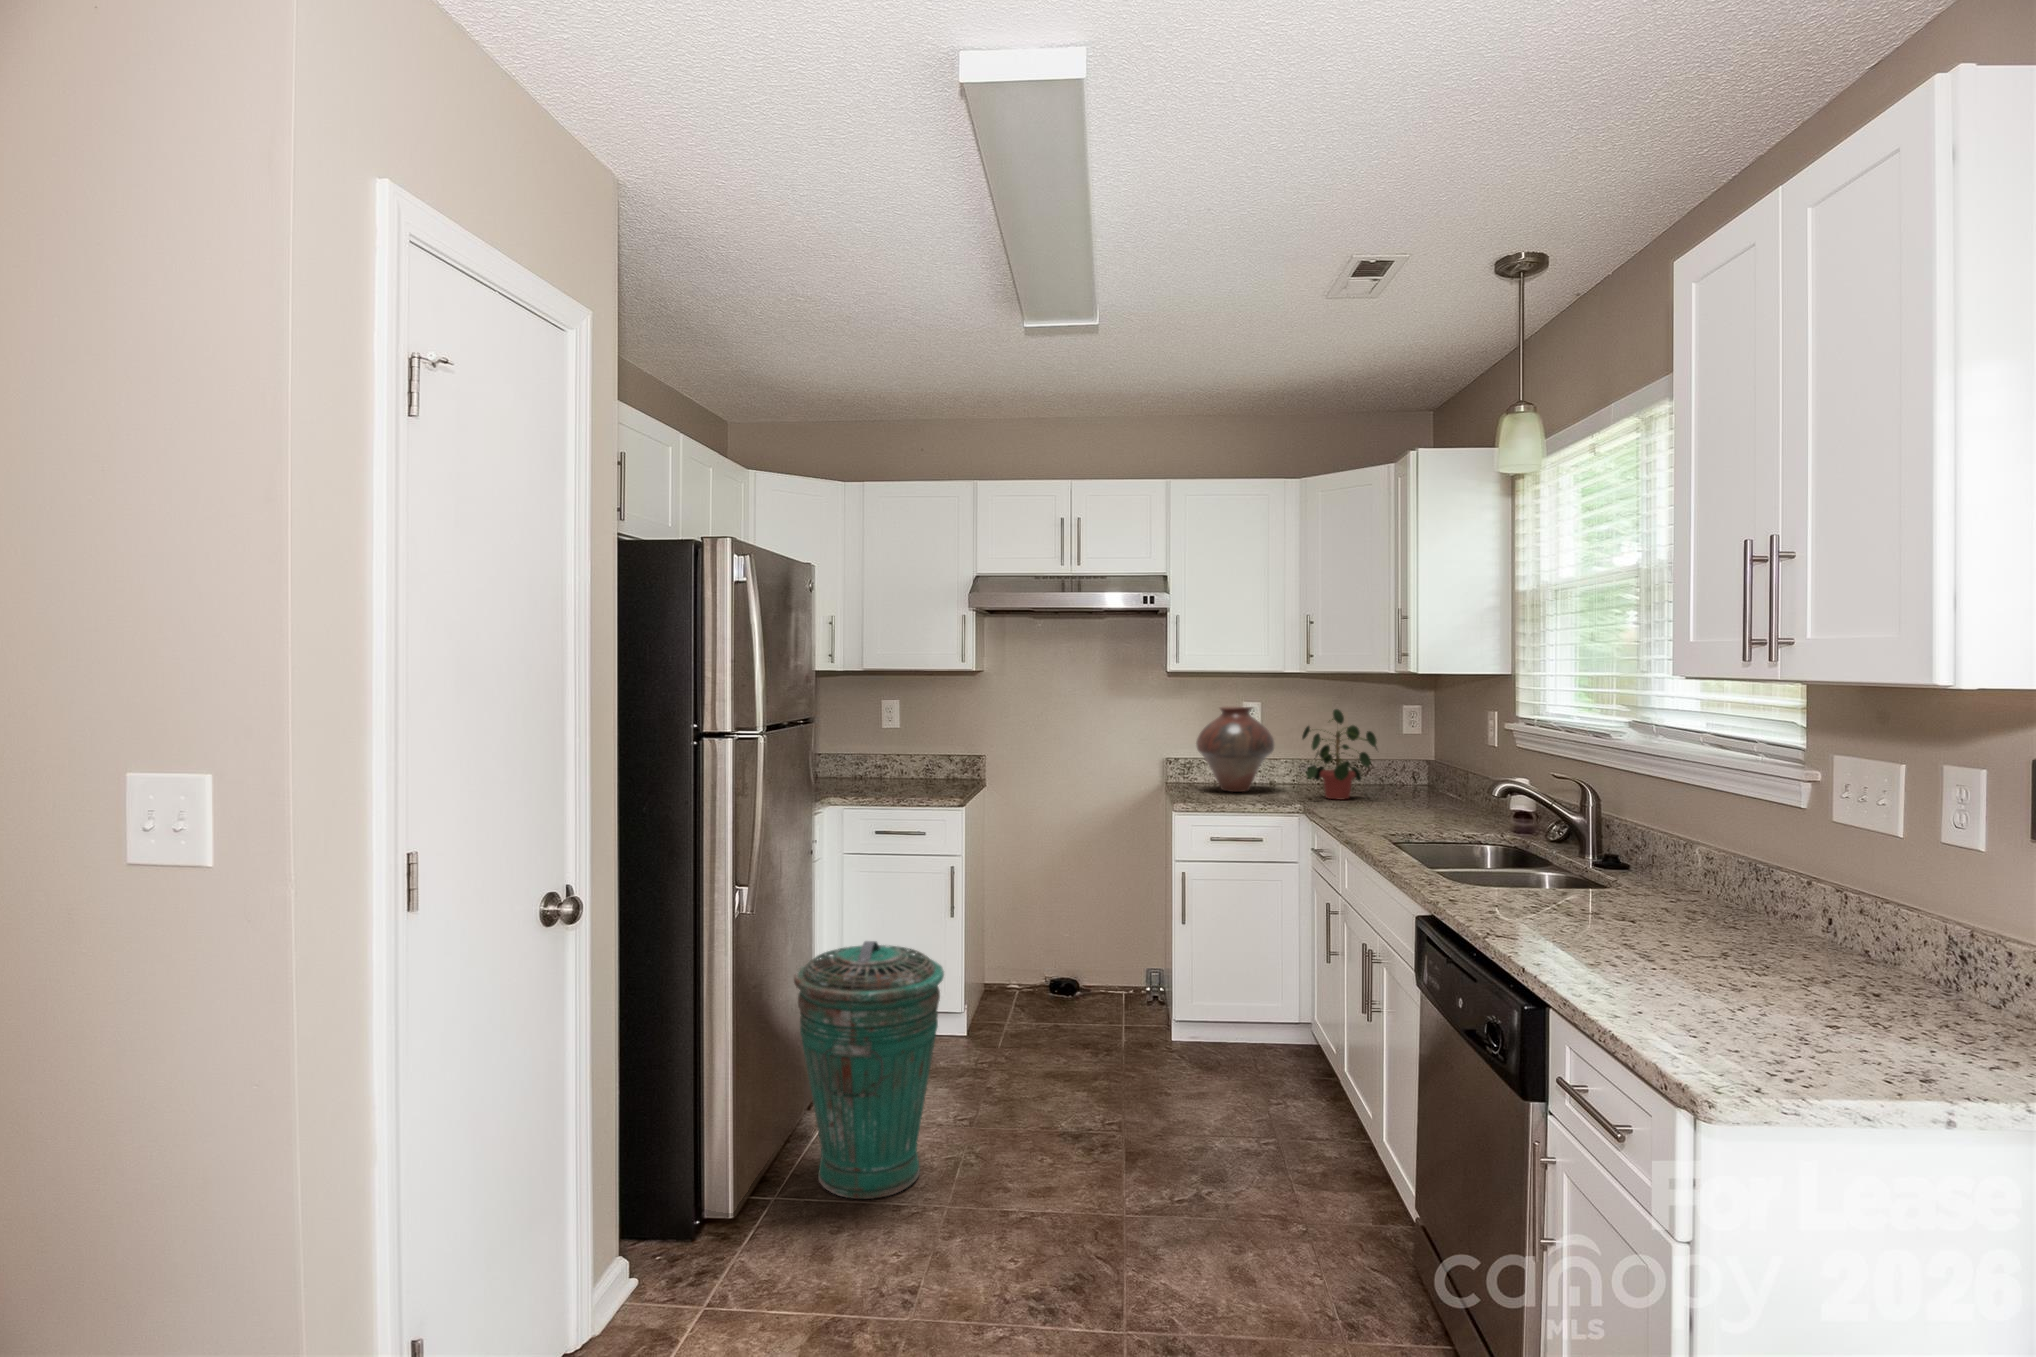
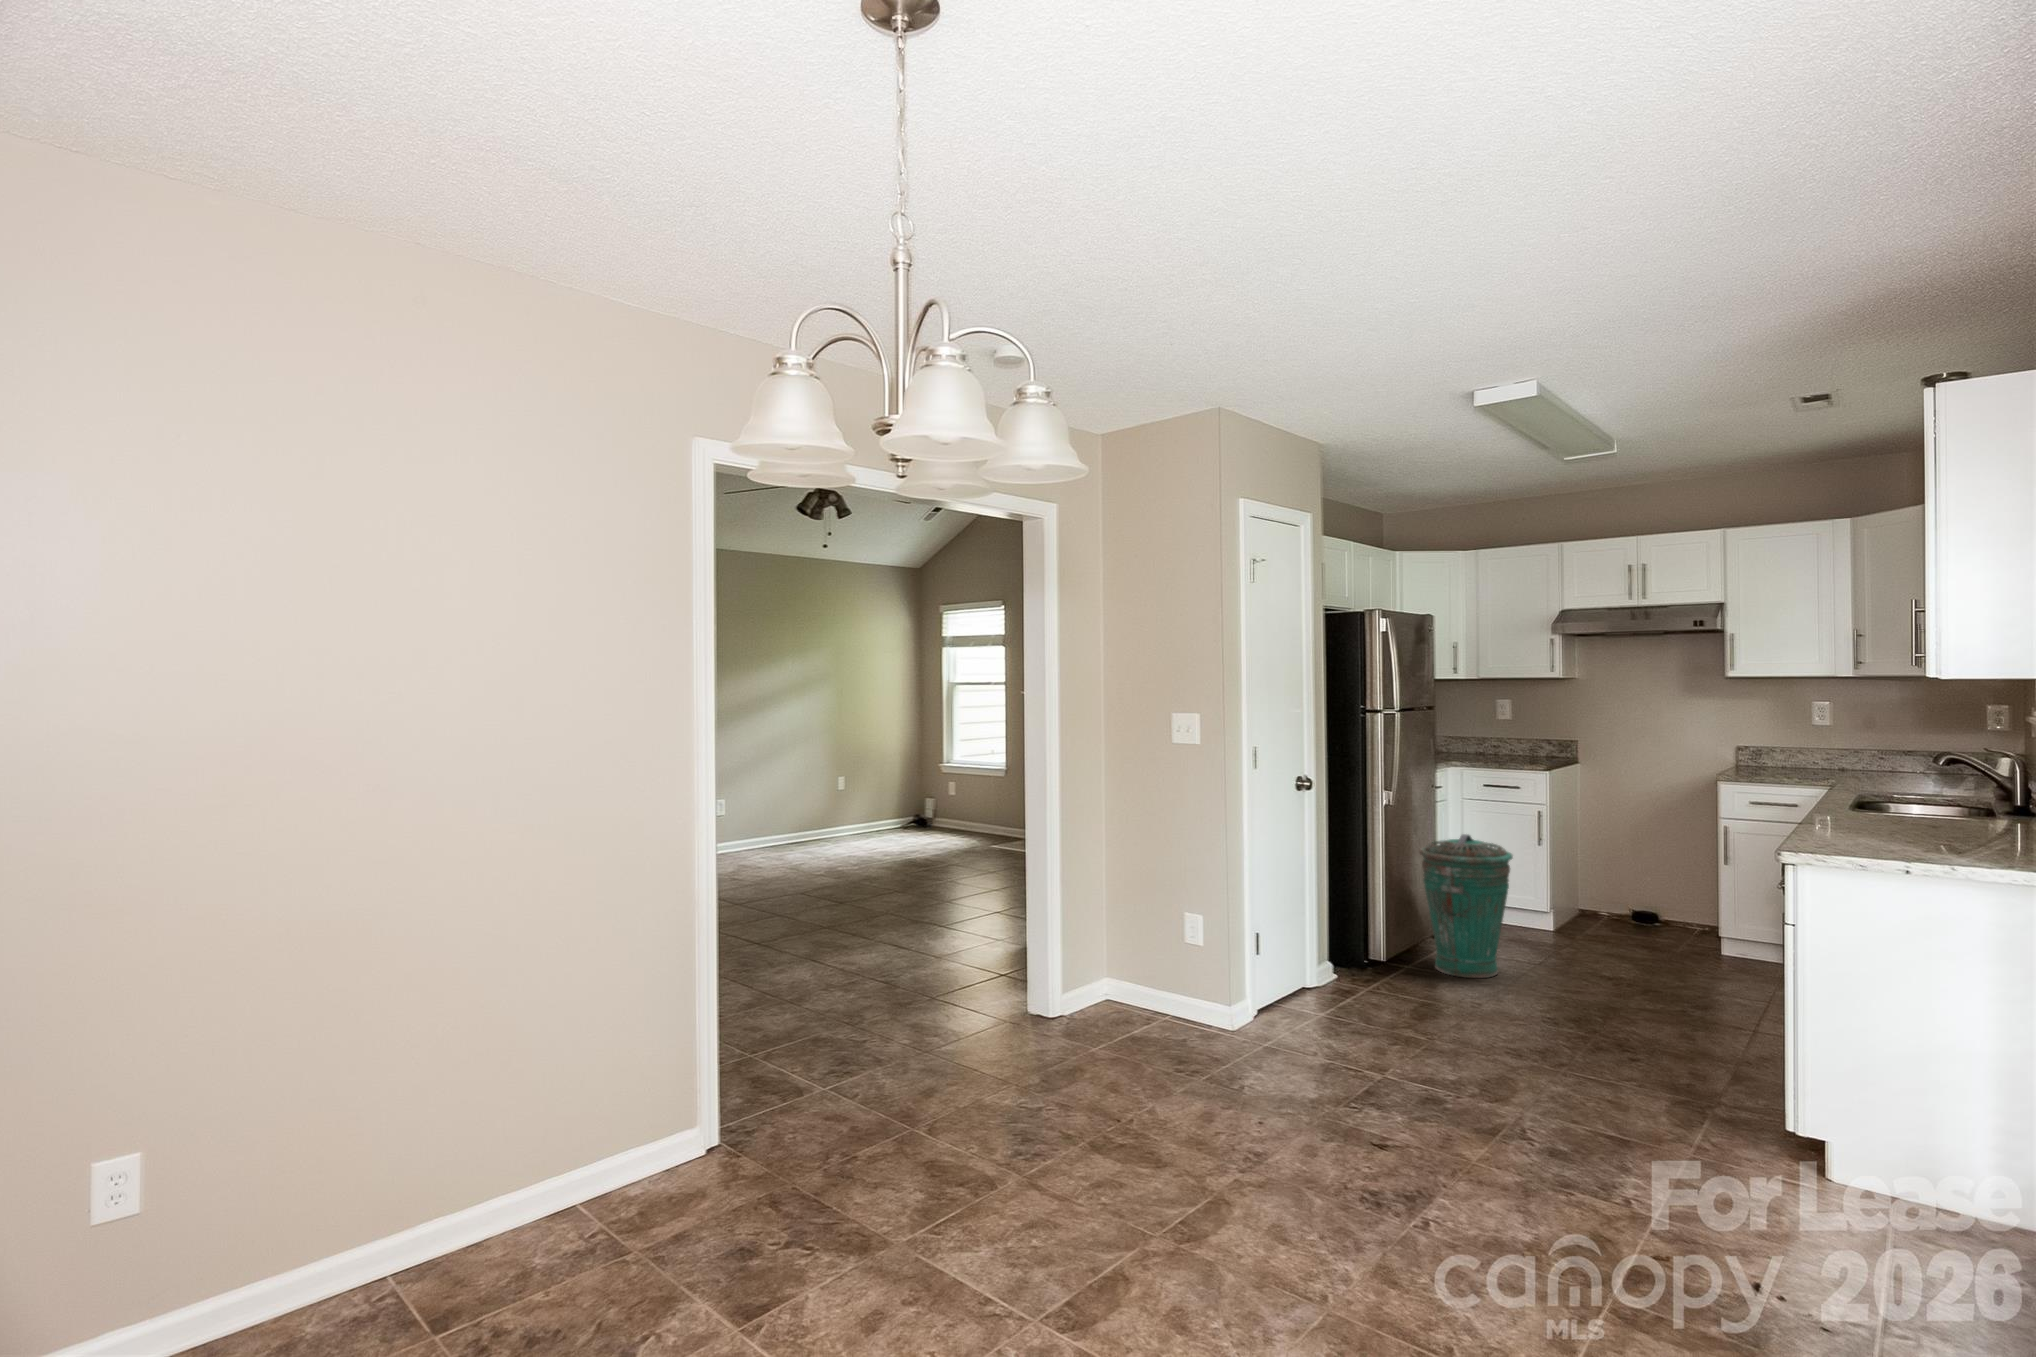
vase: present [1196,707,1274,792] -> none [1759,706,1834,773]
potted plant: present [1302,709,1377,799] -> none [1849,707,1926,780]

